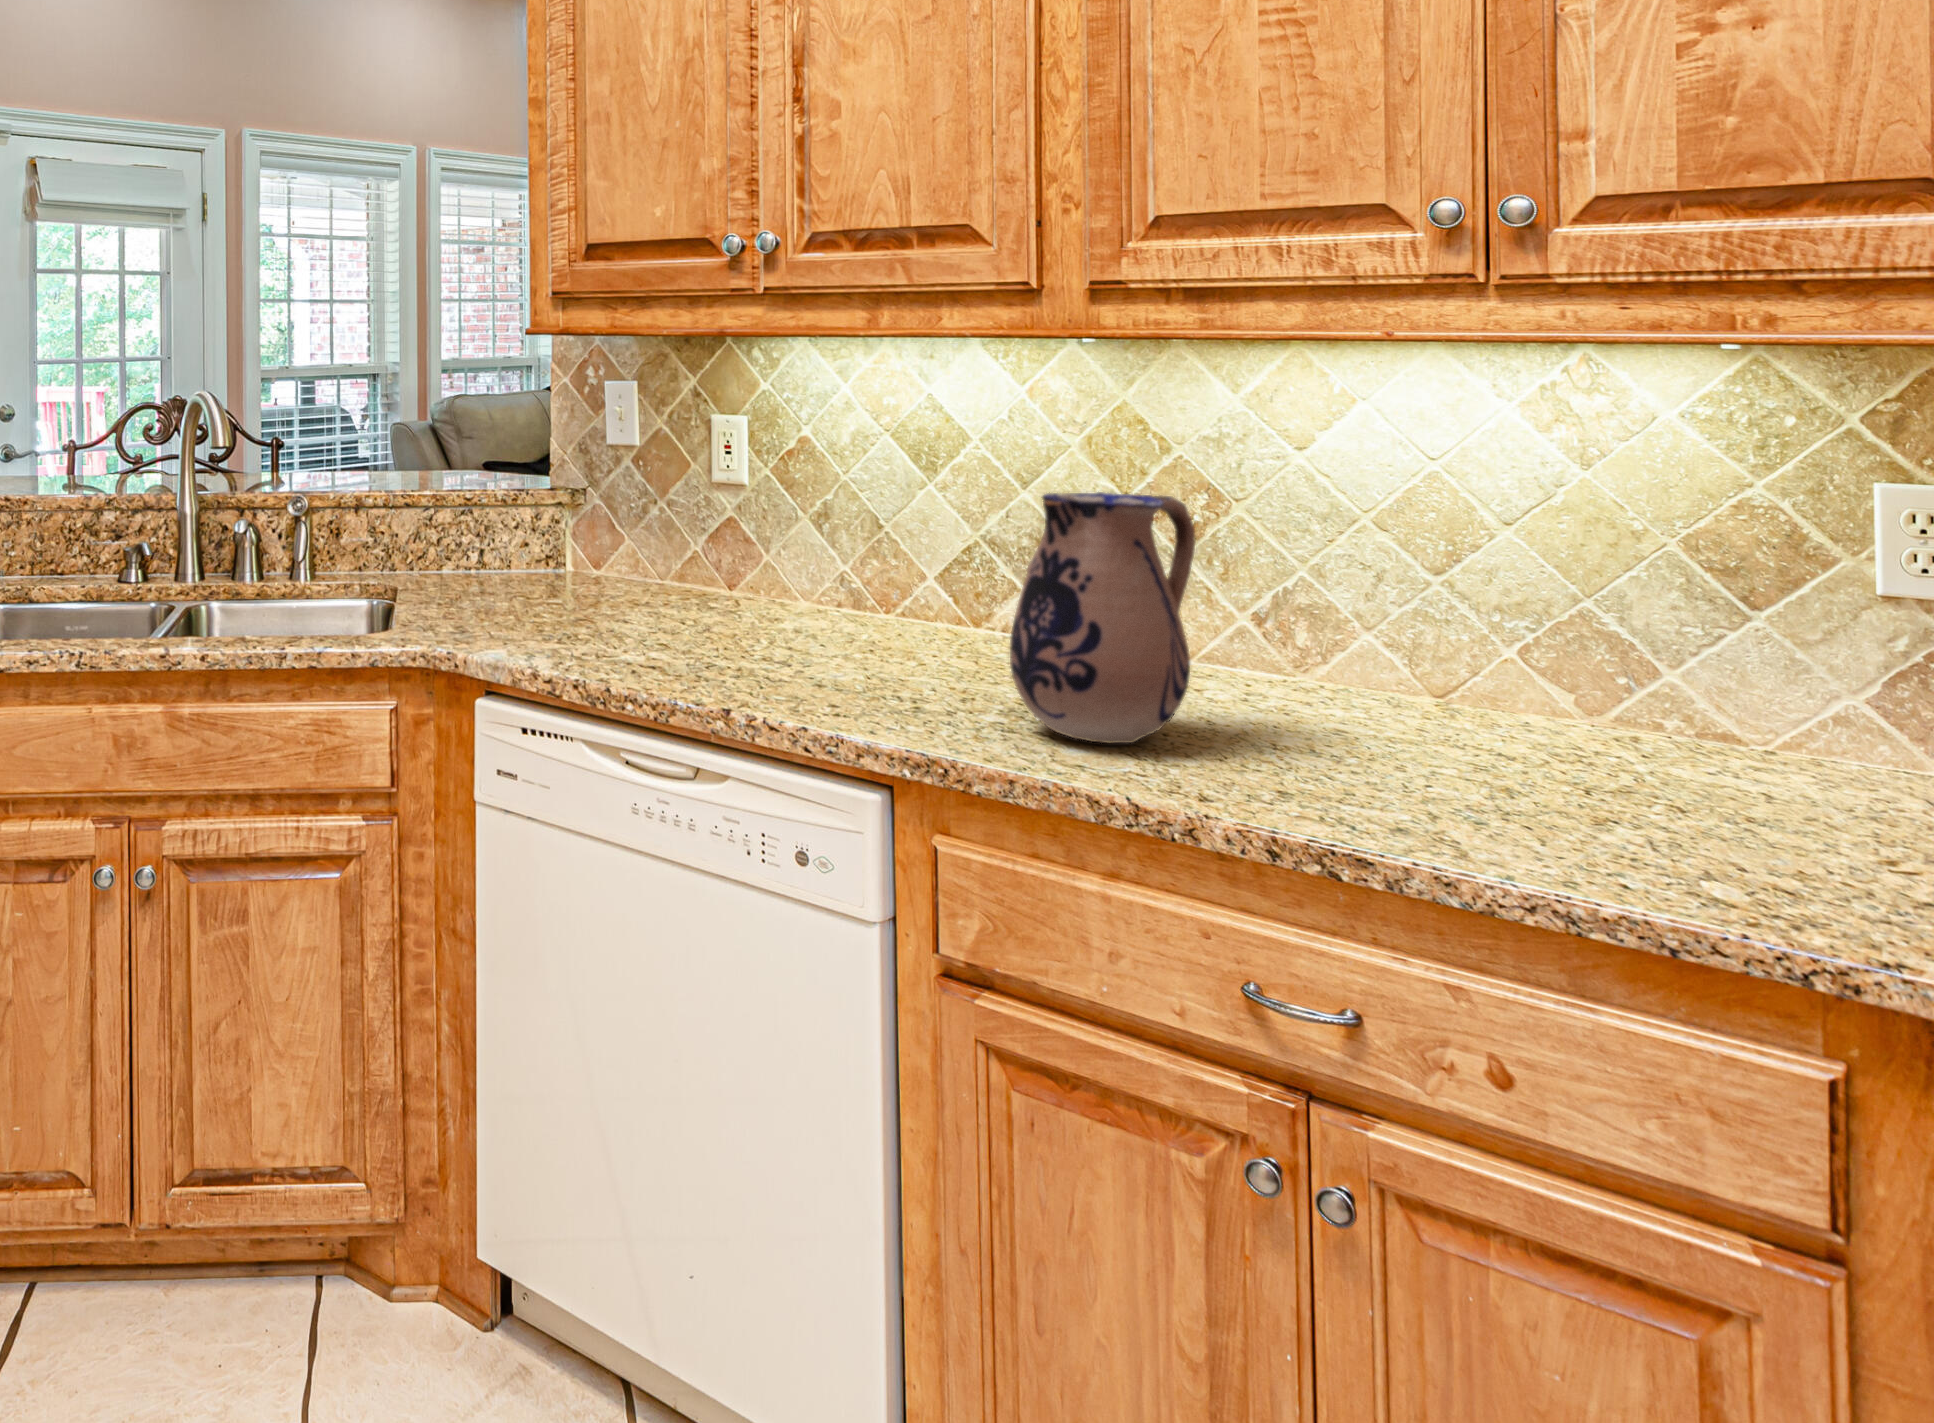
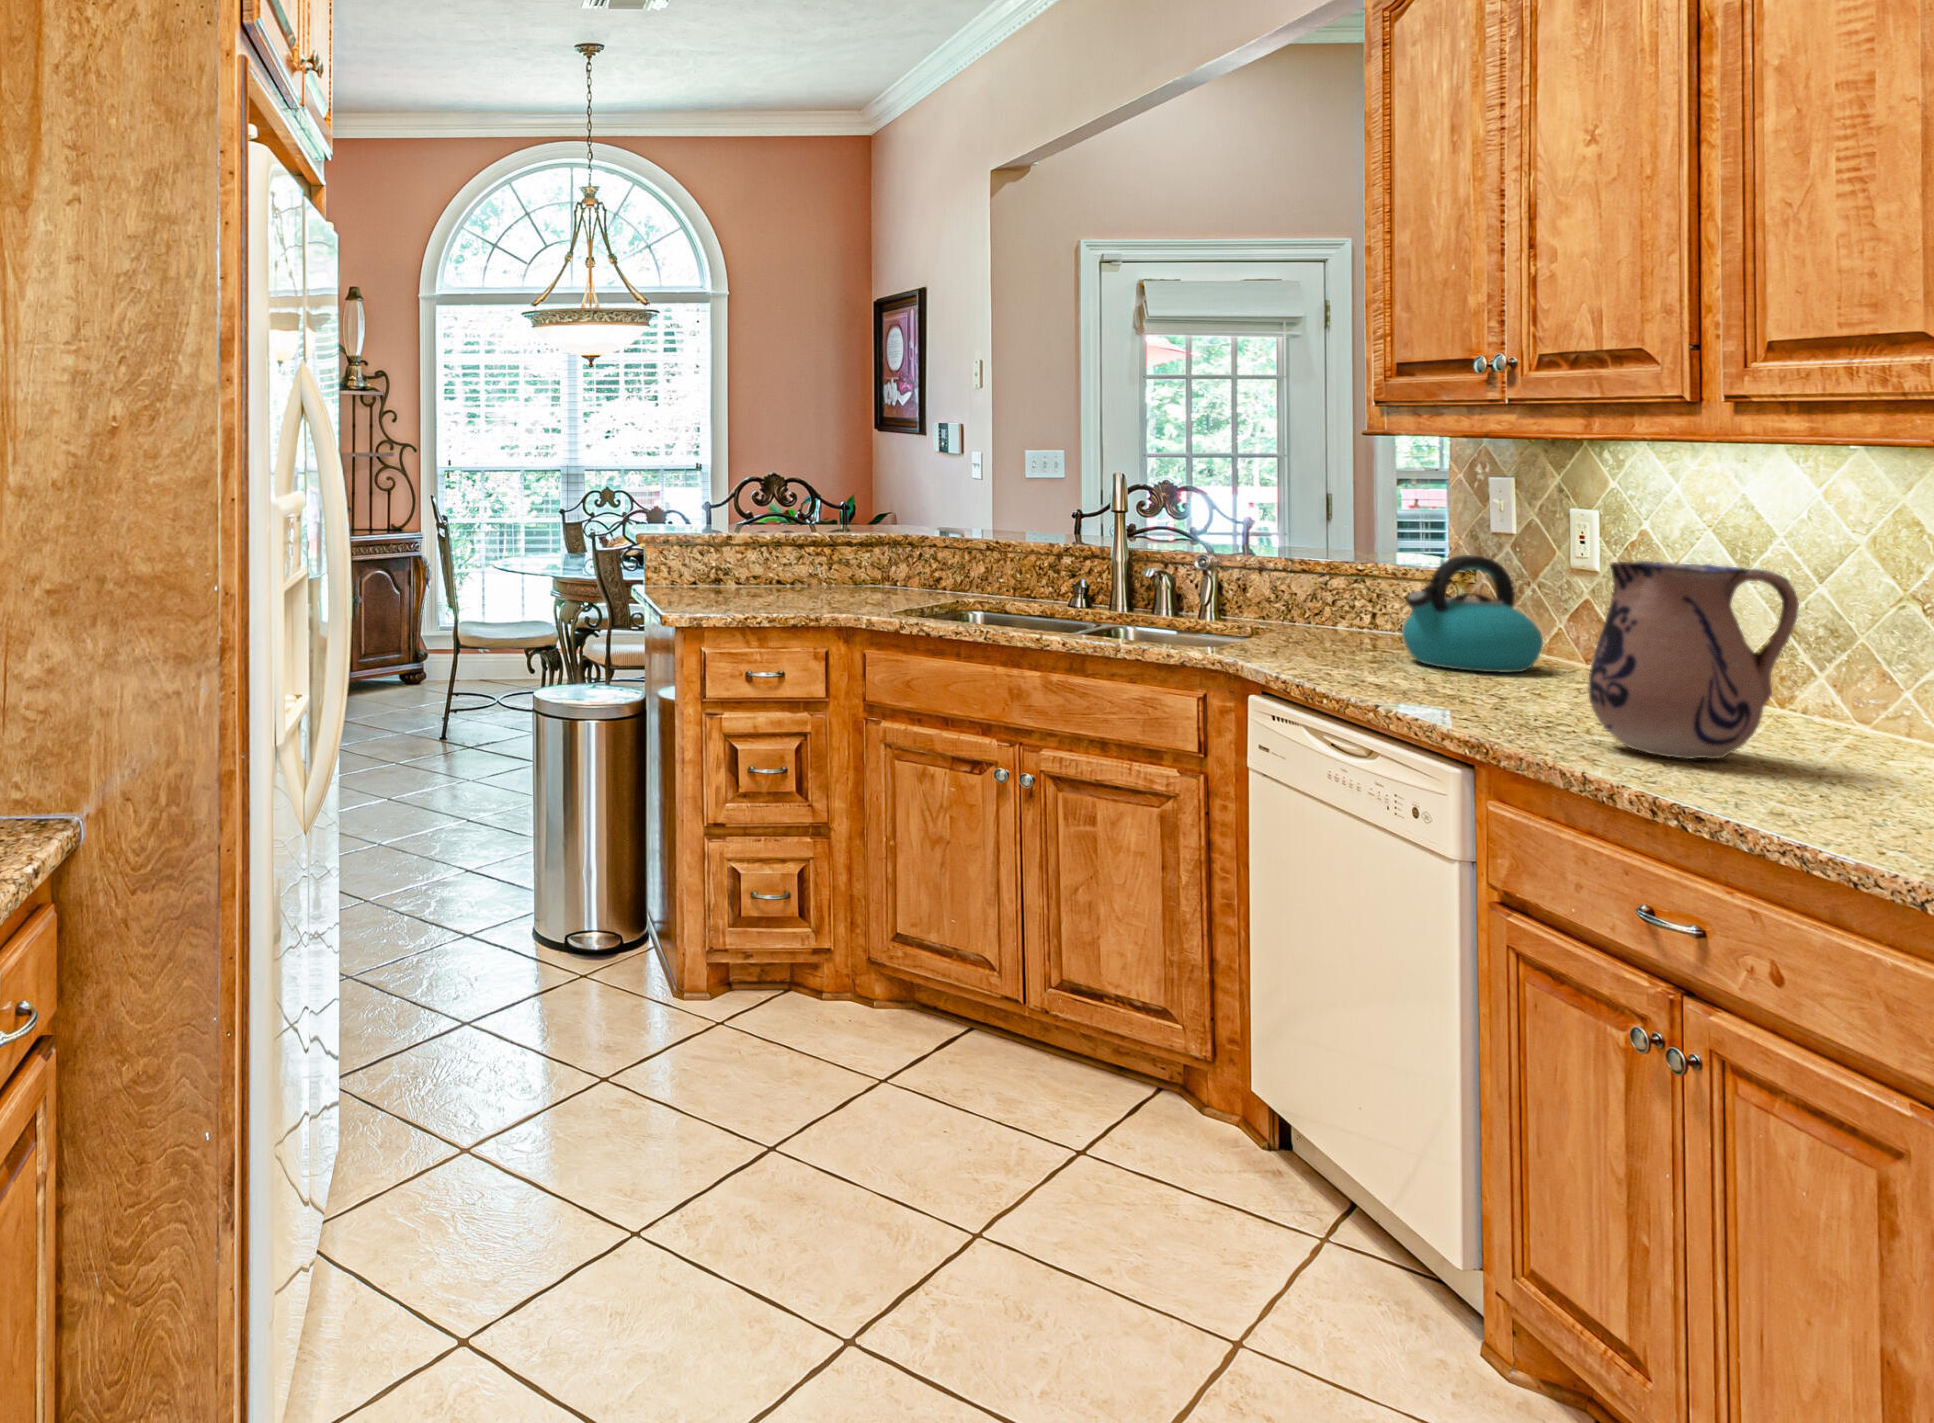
kettle: none [588,480,731,625] -> present [1402,555,1543,672]

